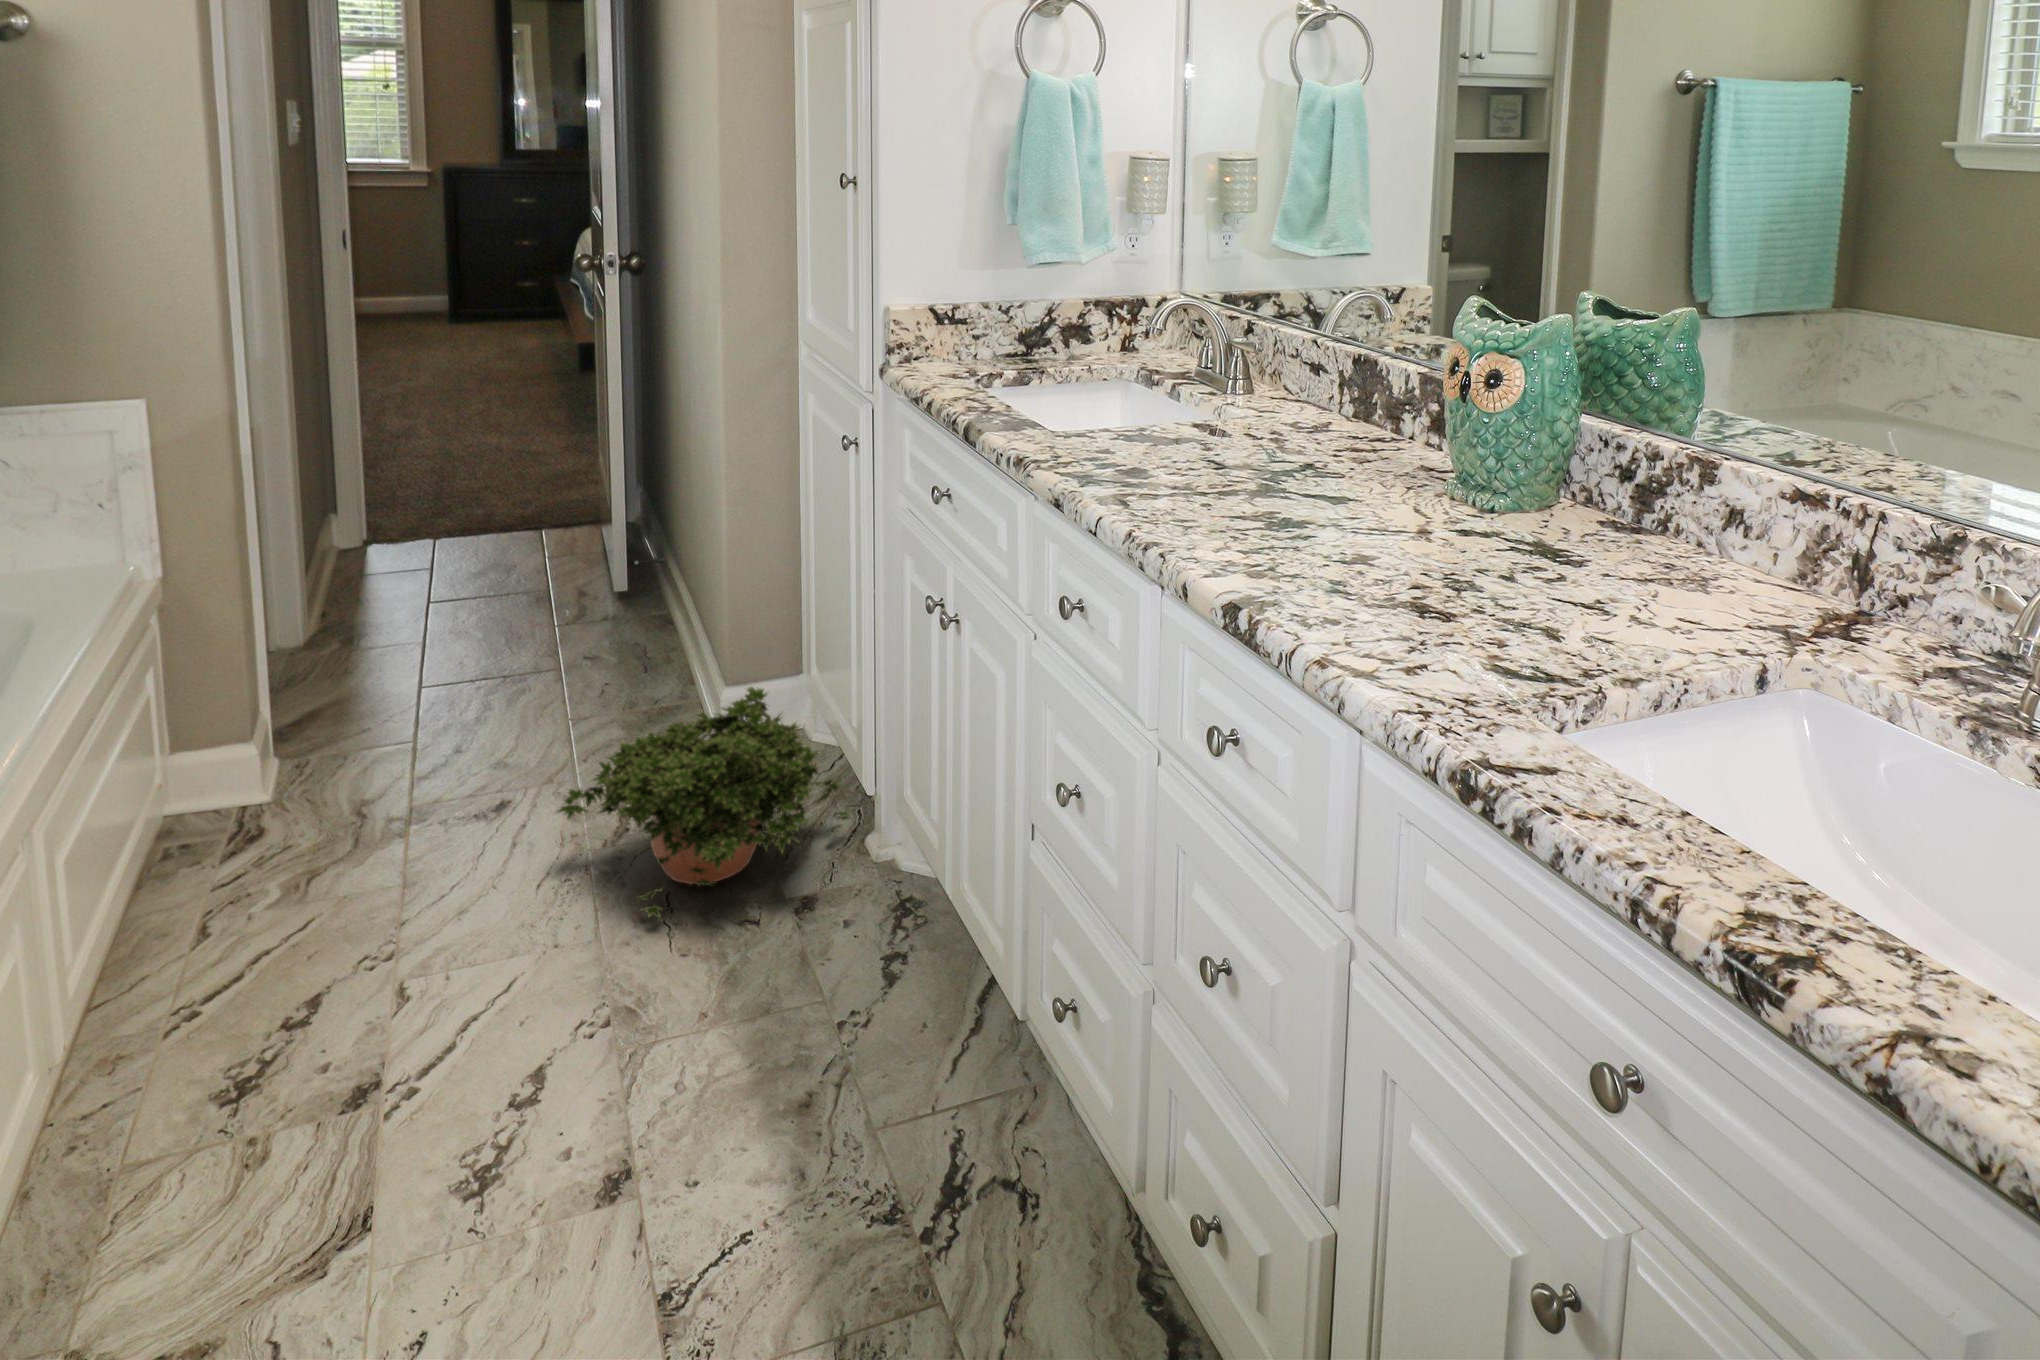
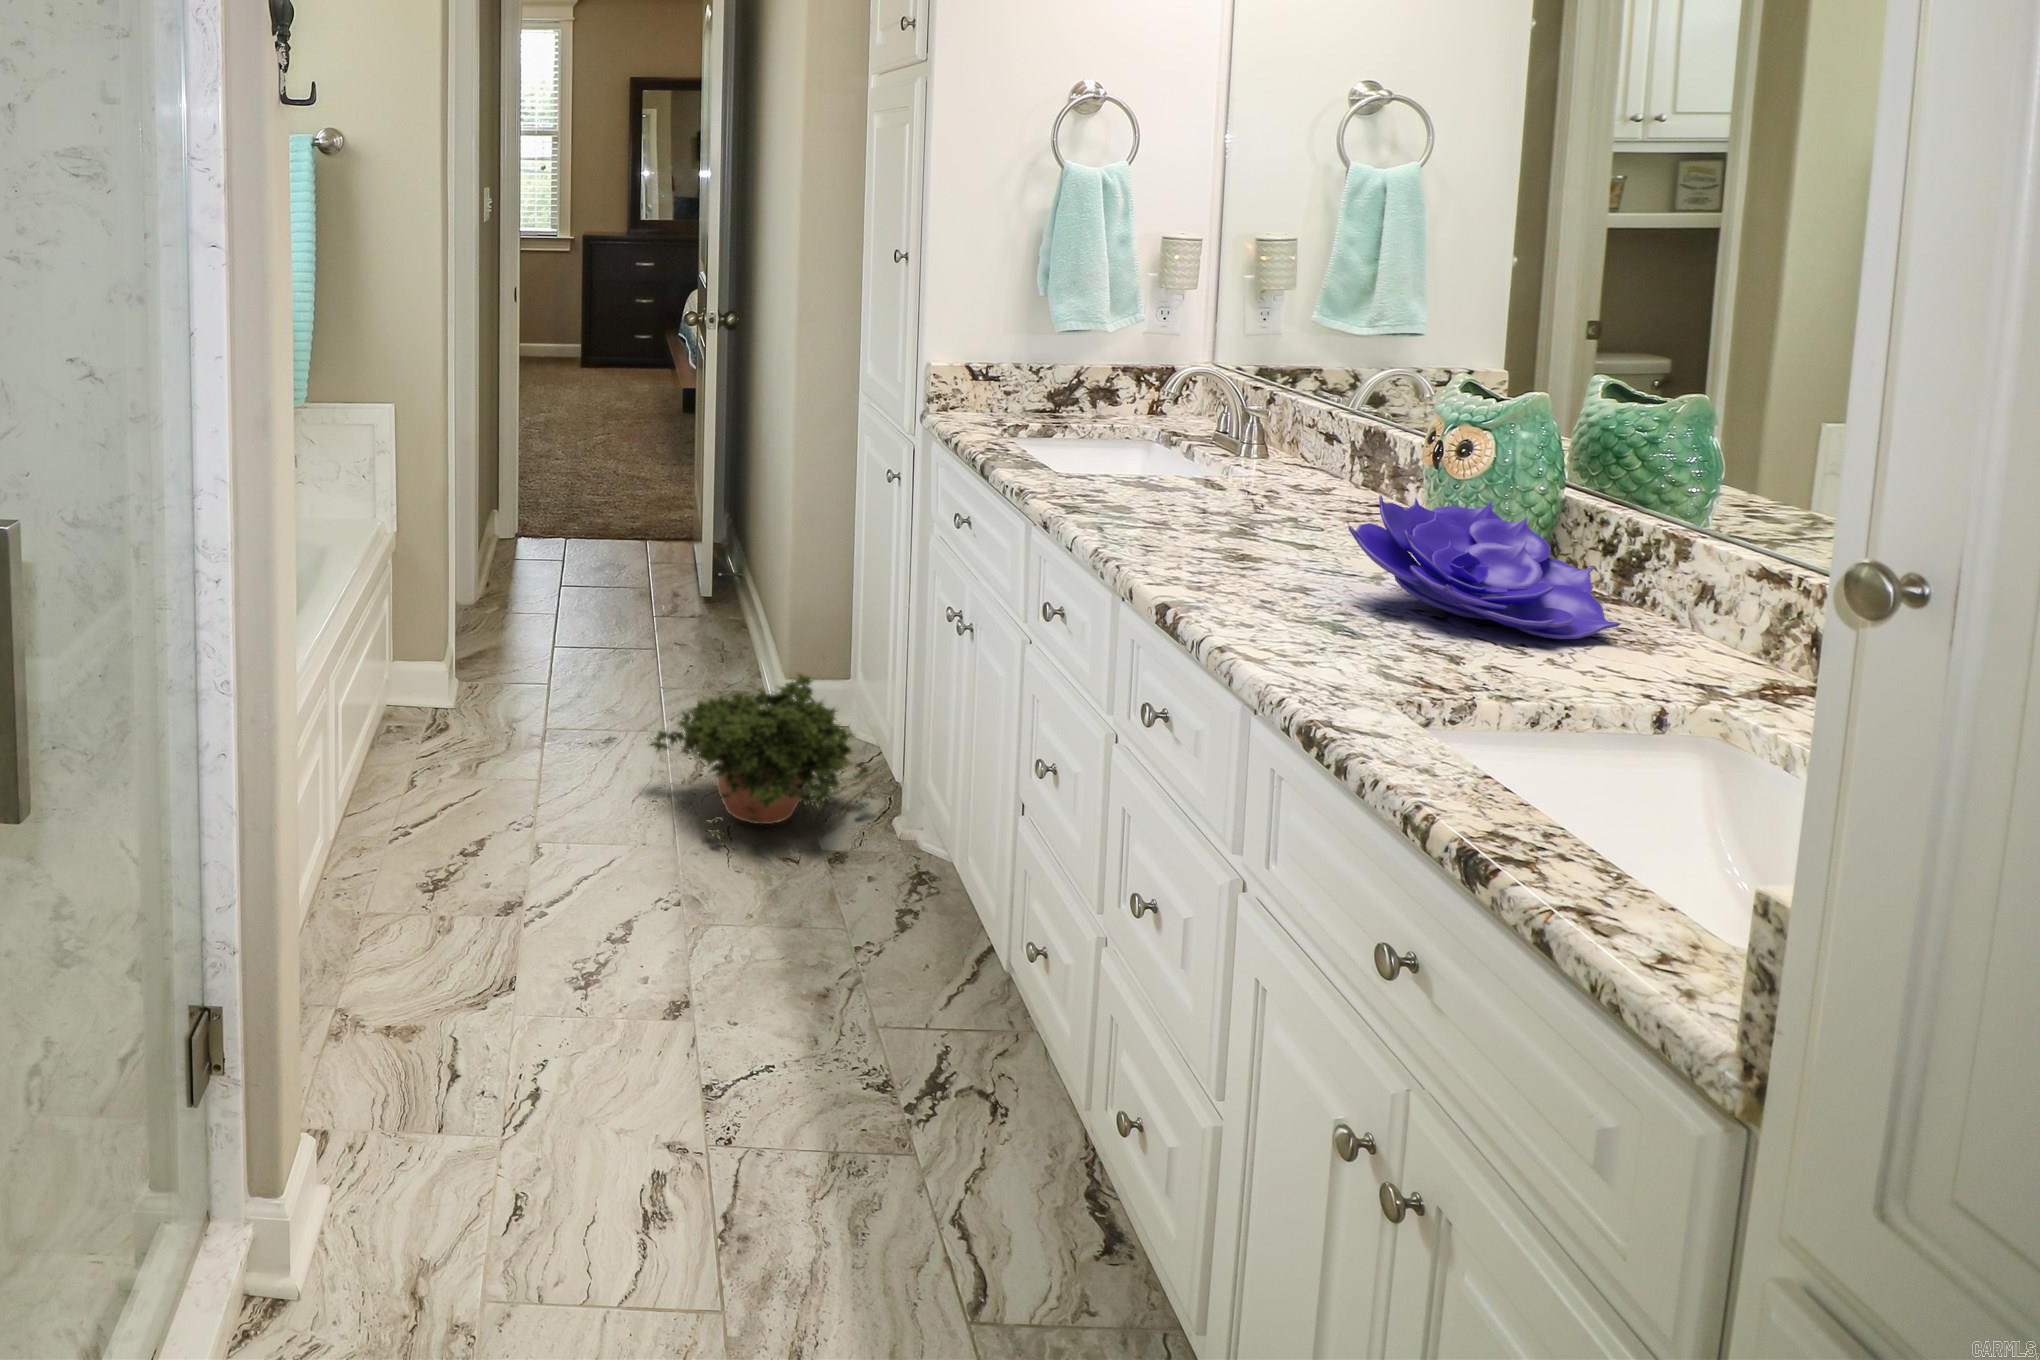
decorative bowl: none [1417,433,1676,587] -> present [1349,495,1621,639]

